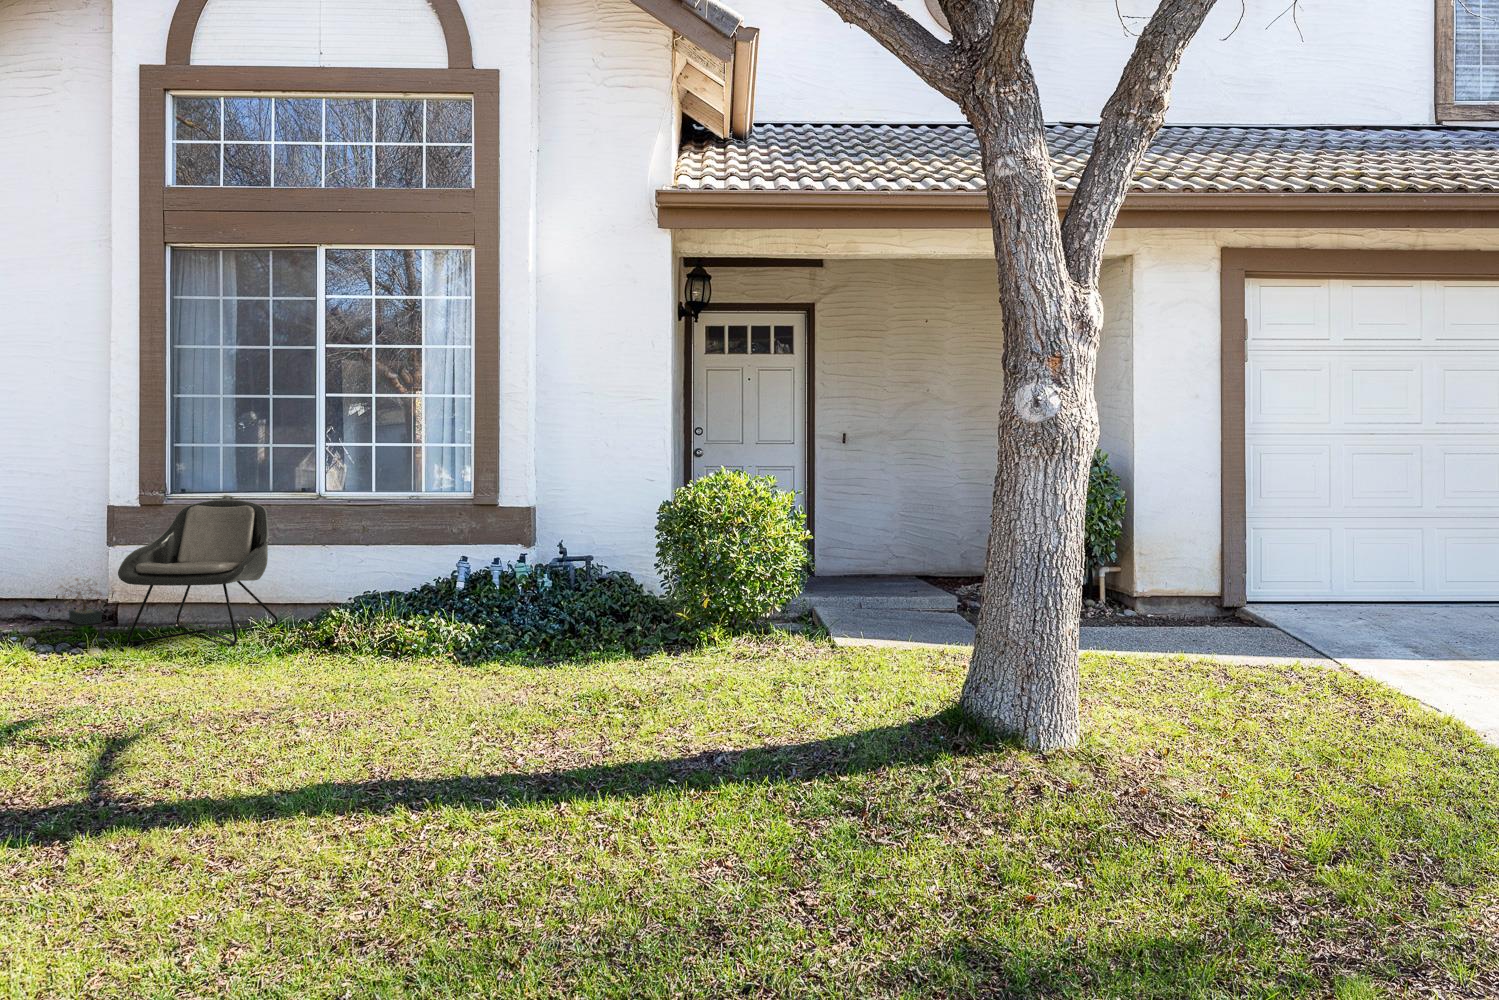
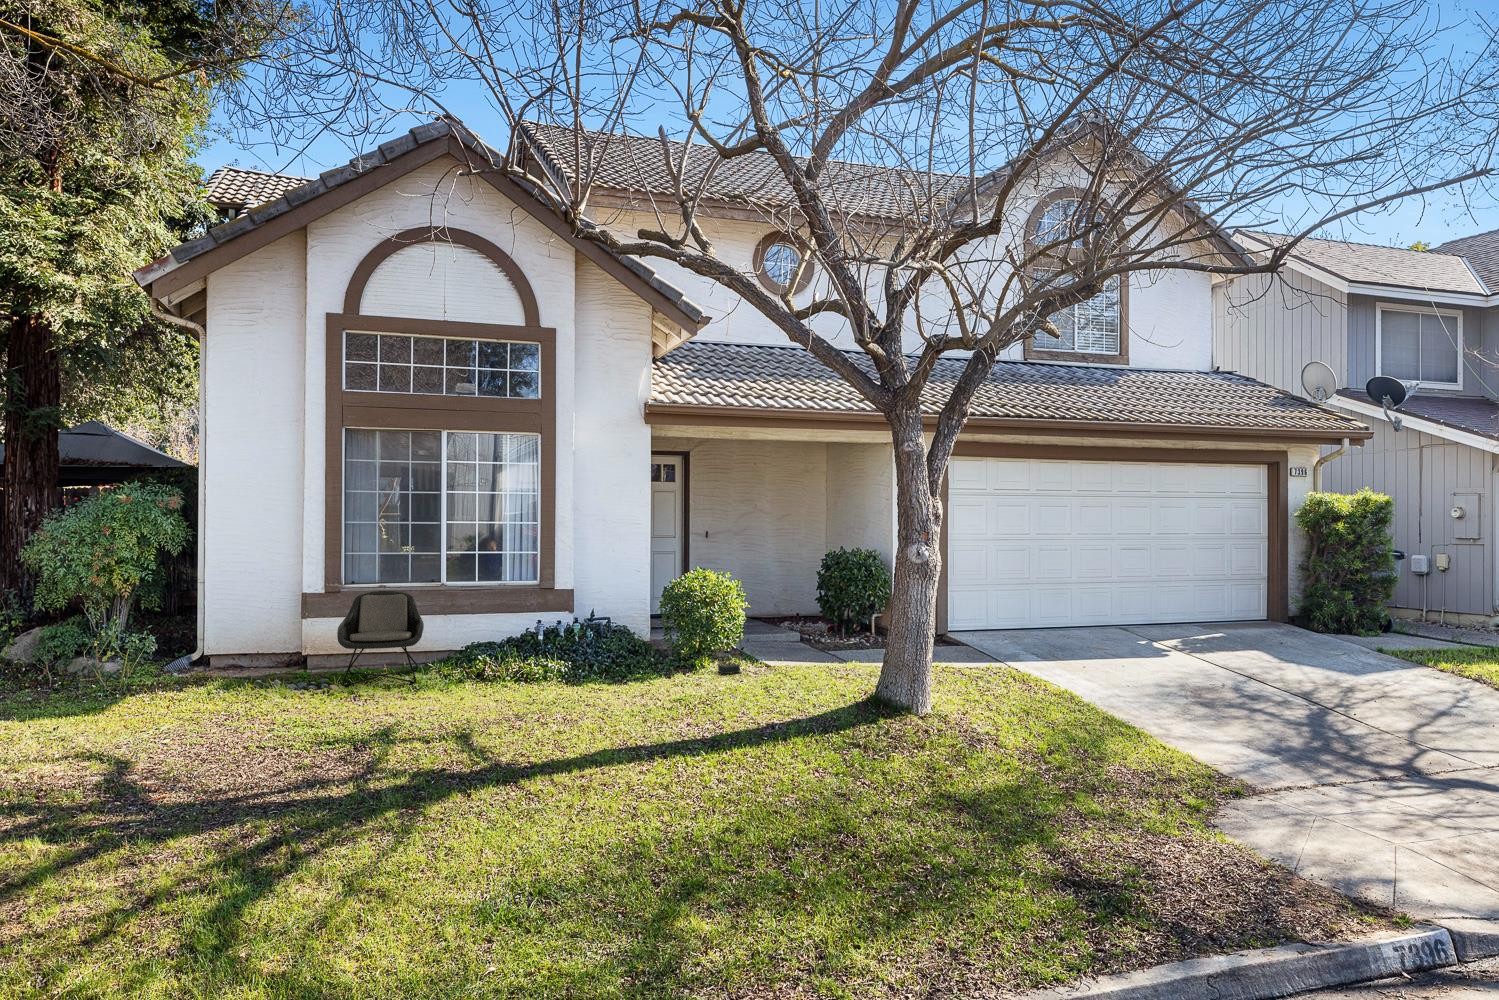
decorative plant: present [60,579,104,625] -> present [714,647,740,674]

